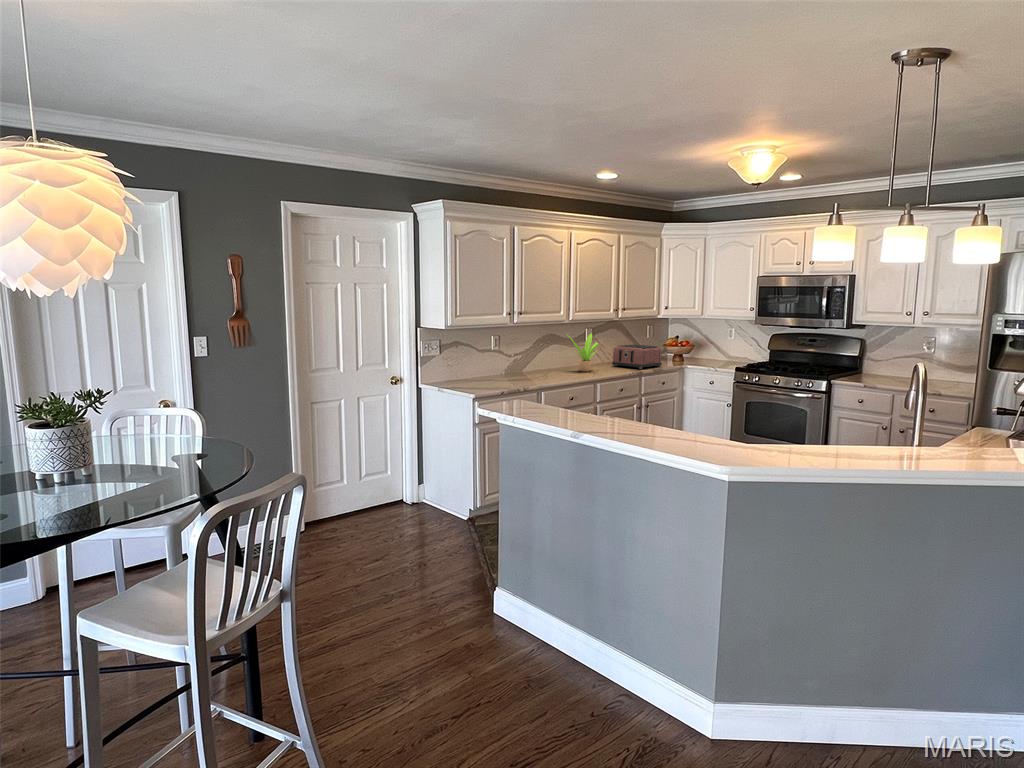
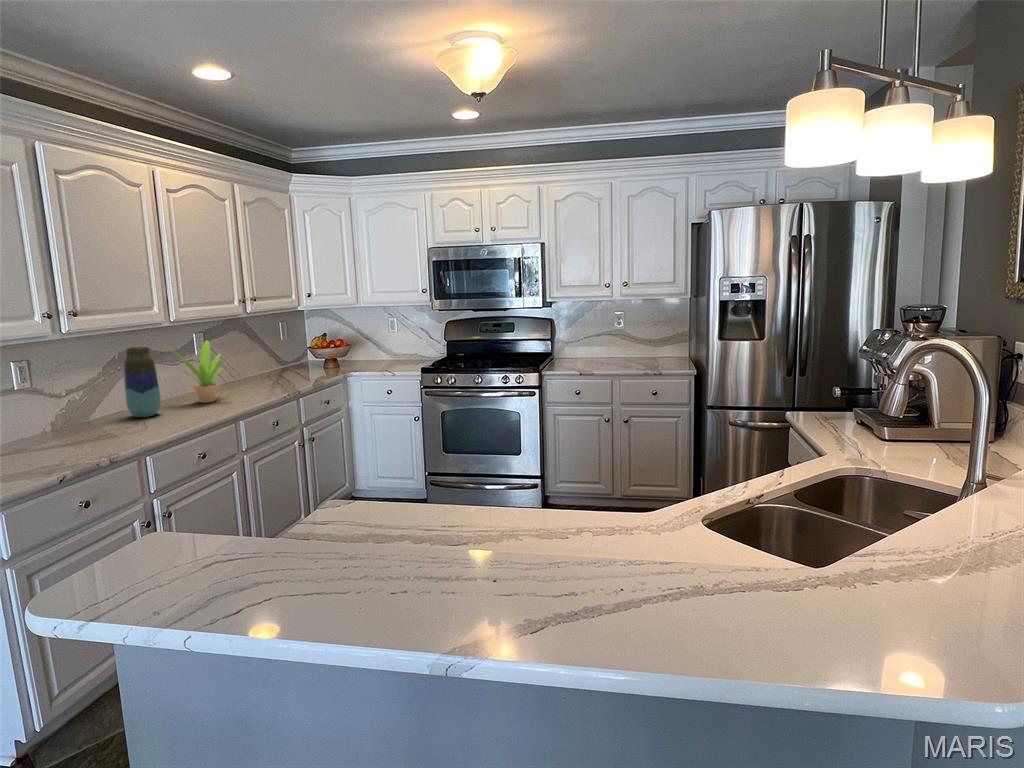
vase: none [541,334,558,374] -> present [123,347,161,417]
toaster: present [612,344,662,369] -> none [243,350,317,386]

